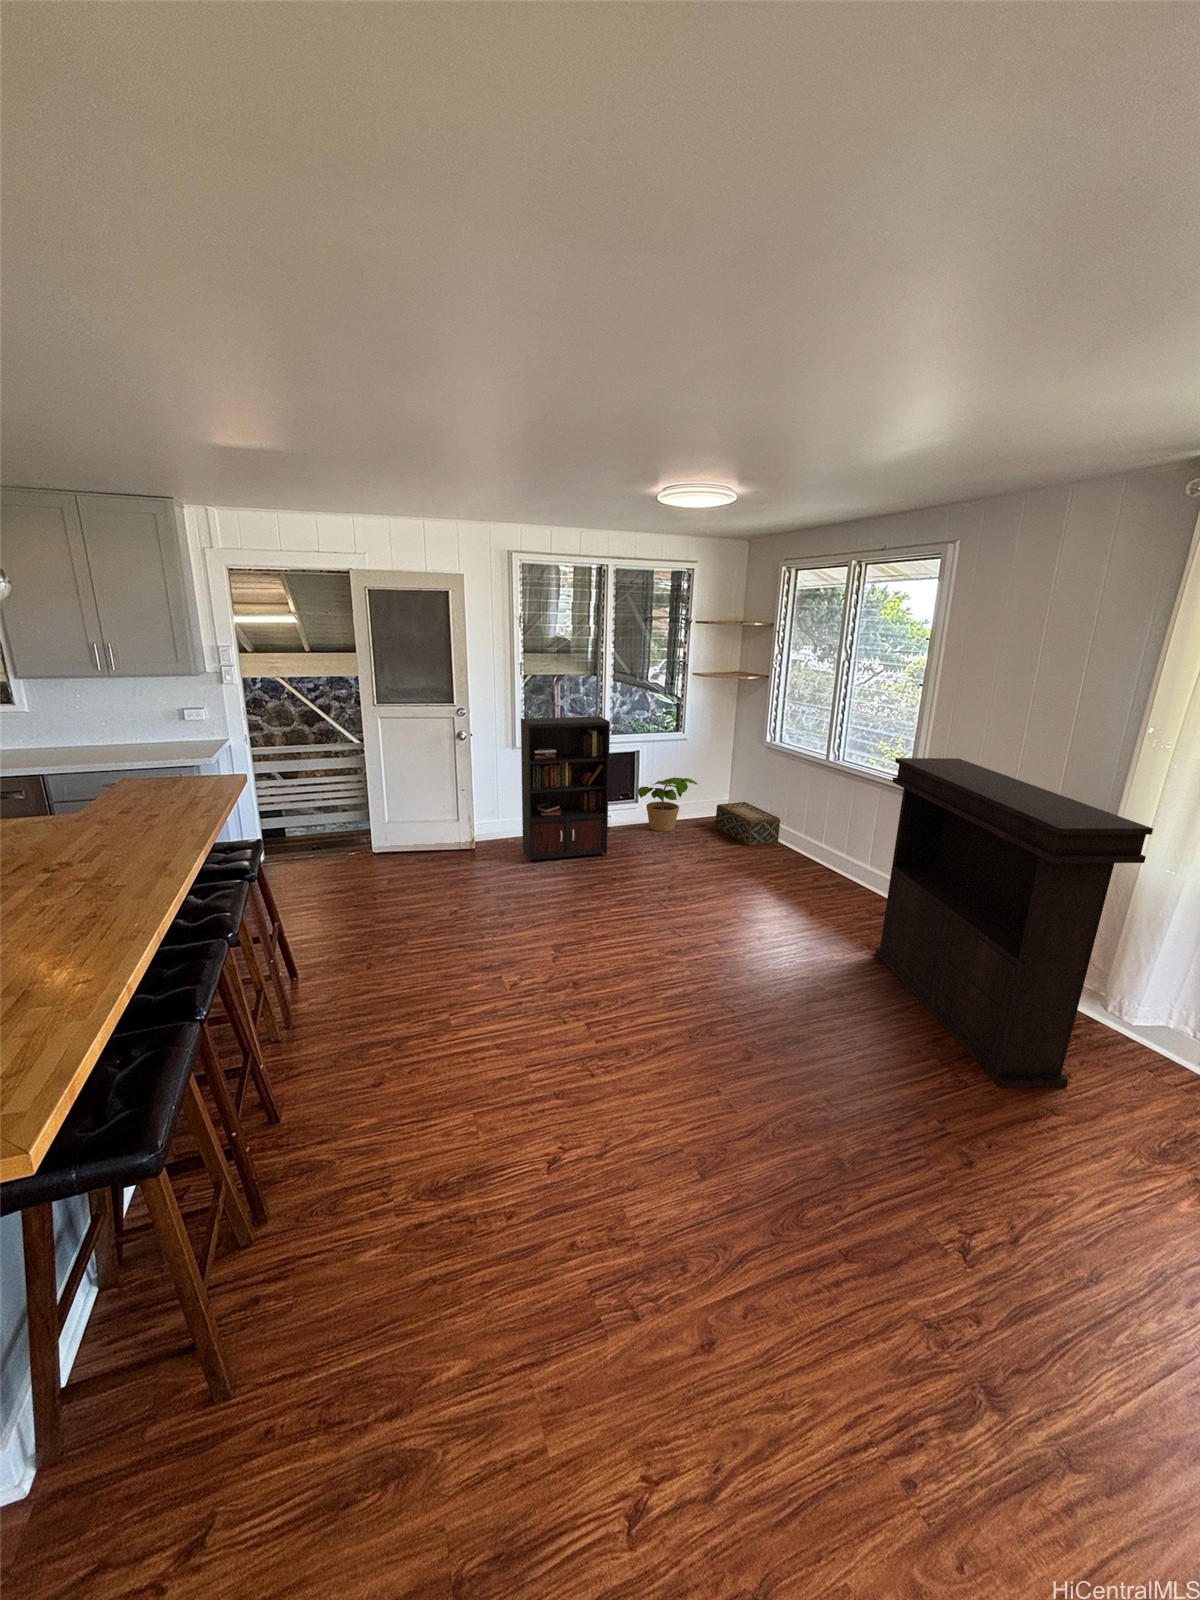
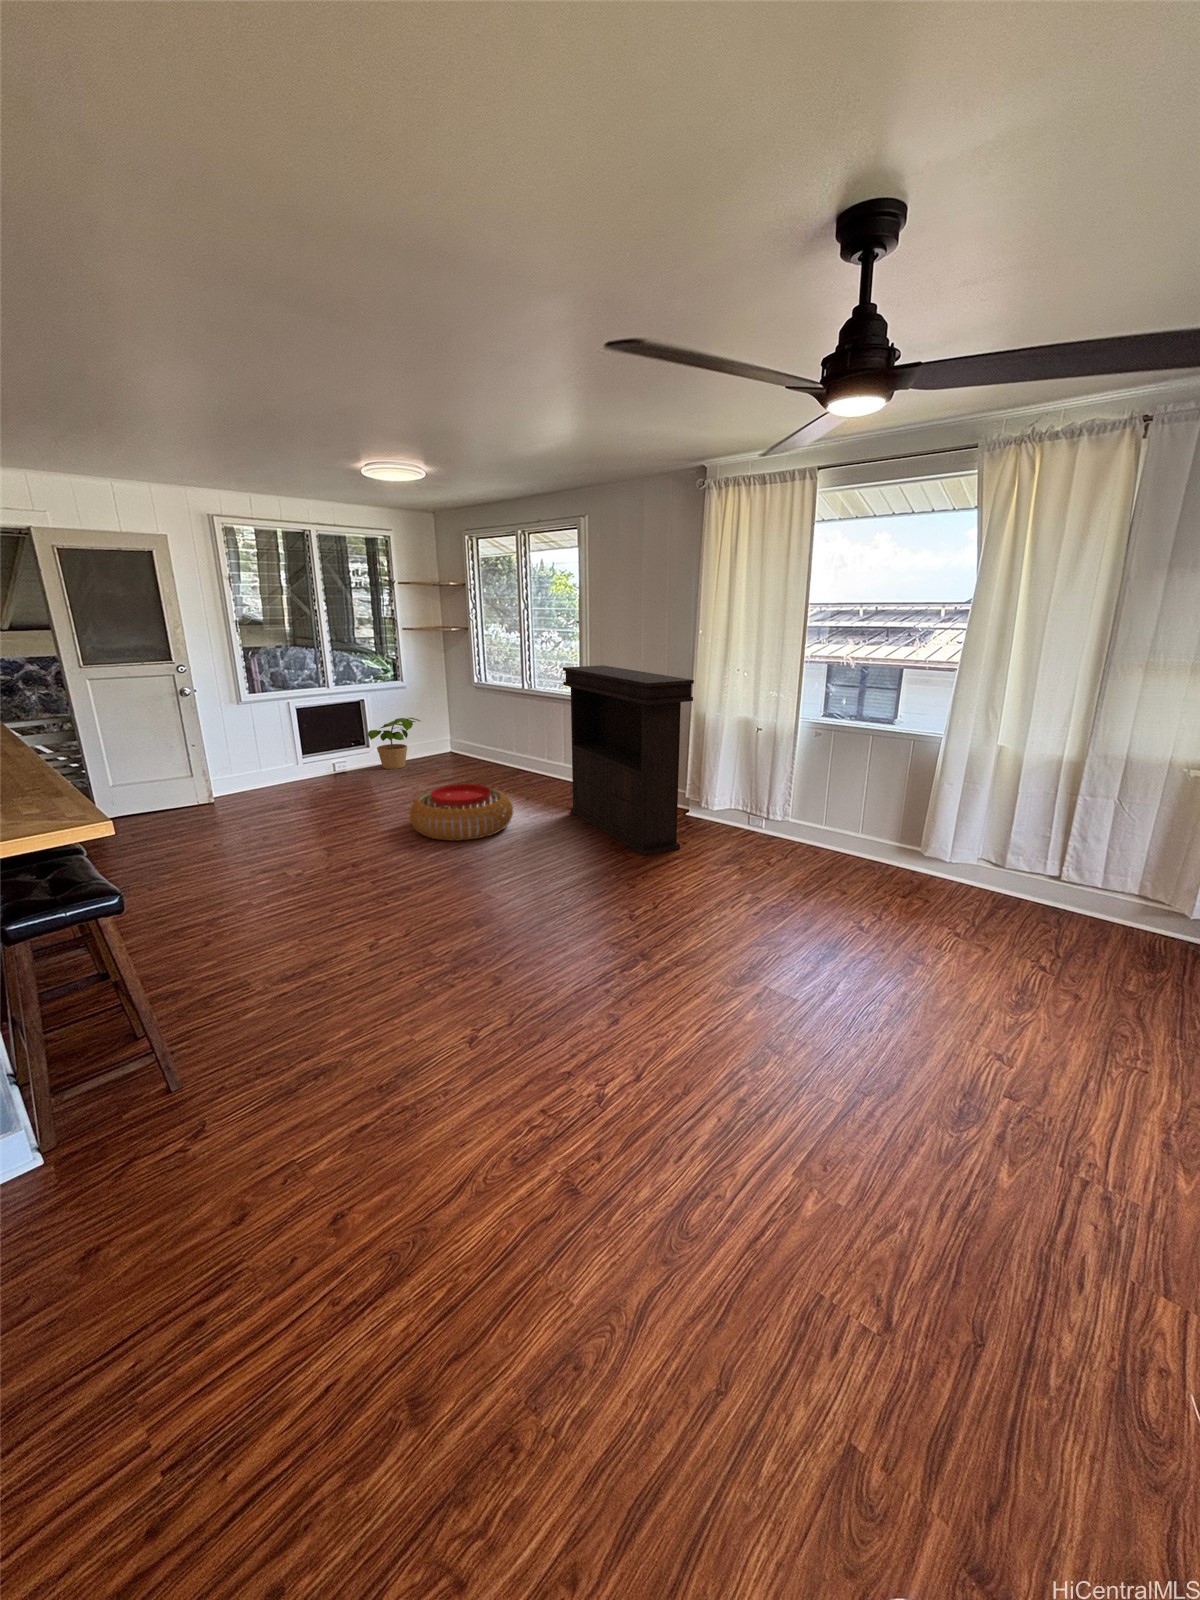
bookcase: present [521,716,610,862] -> none [247,666,349,802]
woven basket: present [716,802,780,846] -> none [440,737,495,769]
pouf: none [659,891,794,979] -> present [410,784,513,841]

